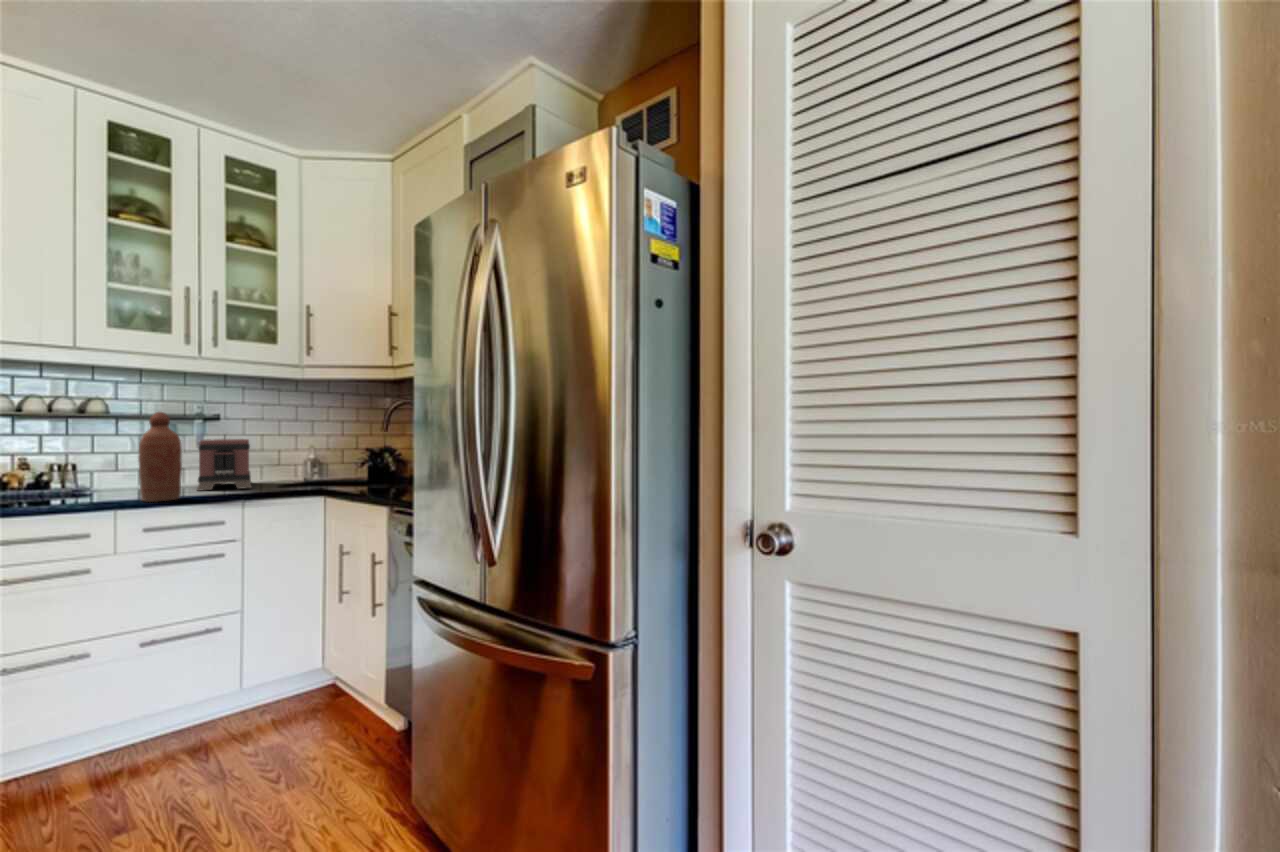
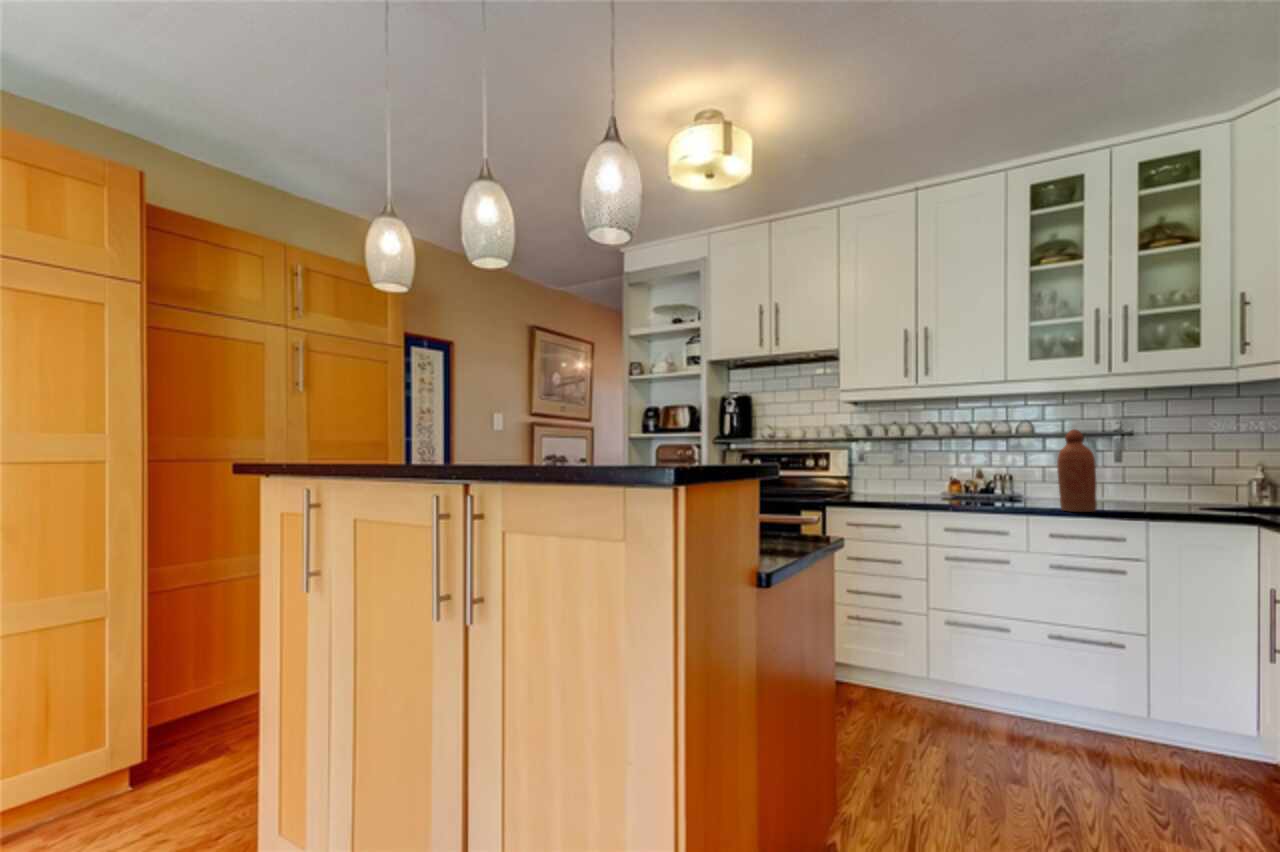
toaster: present [197,439,251,491] -> none [1114,455,1179,508]

